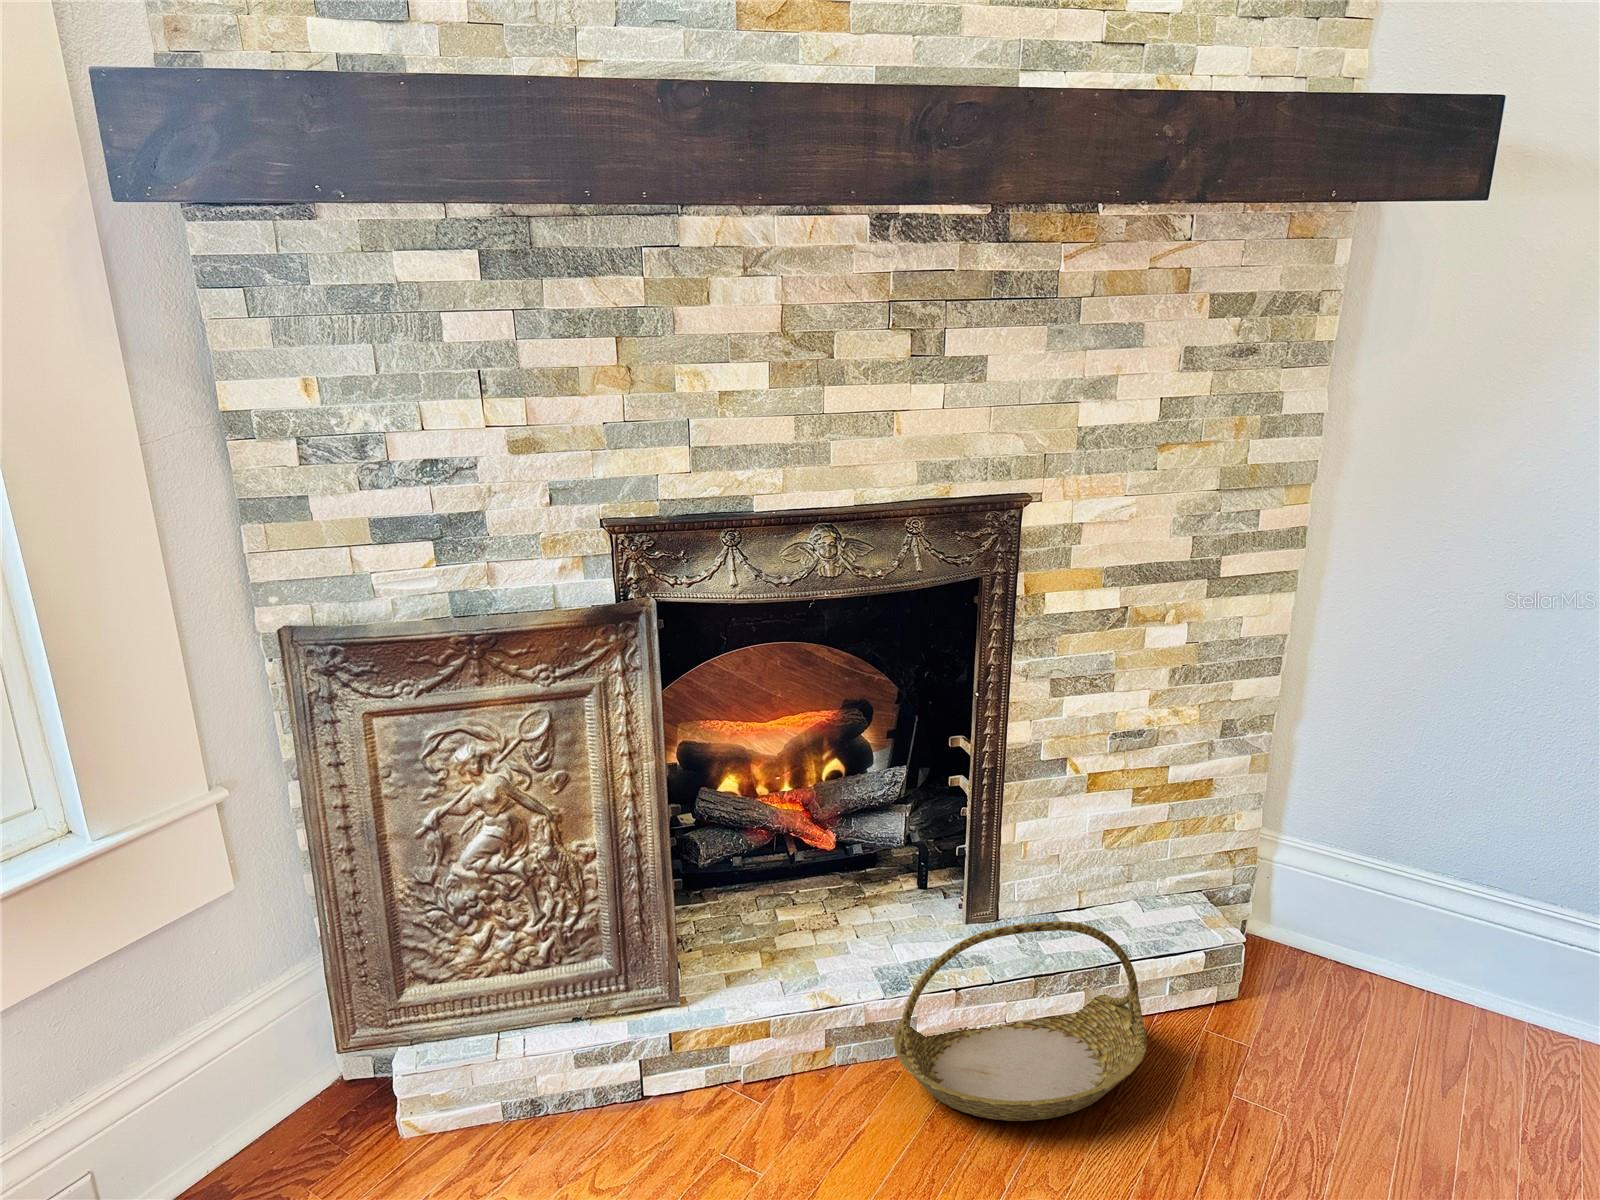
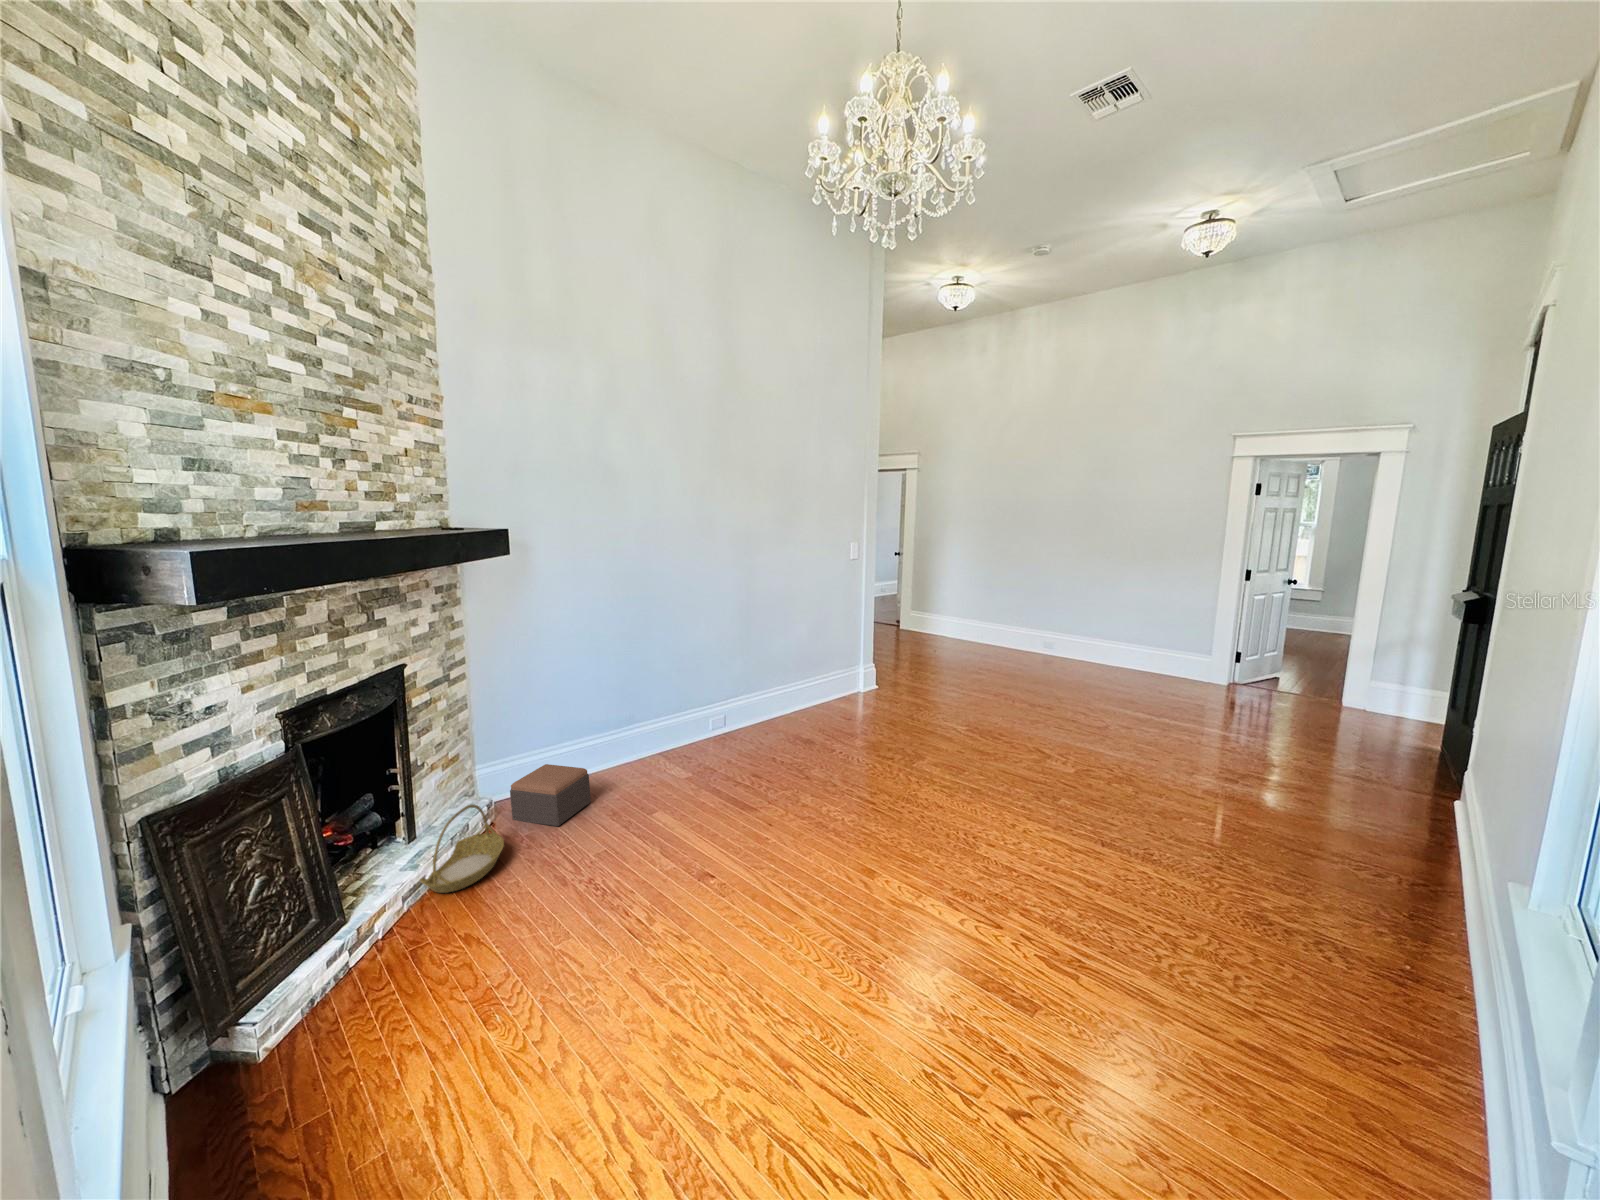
footstool: none [1269,933,1547,1156] -> present [510,764,591,826]

